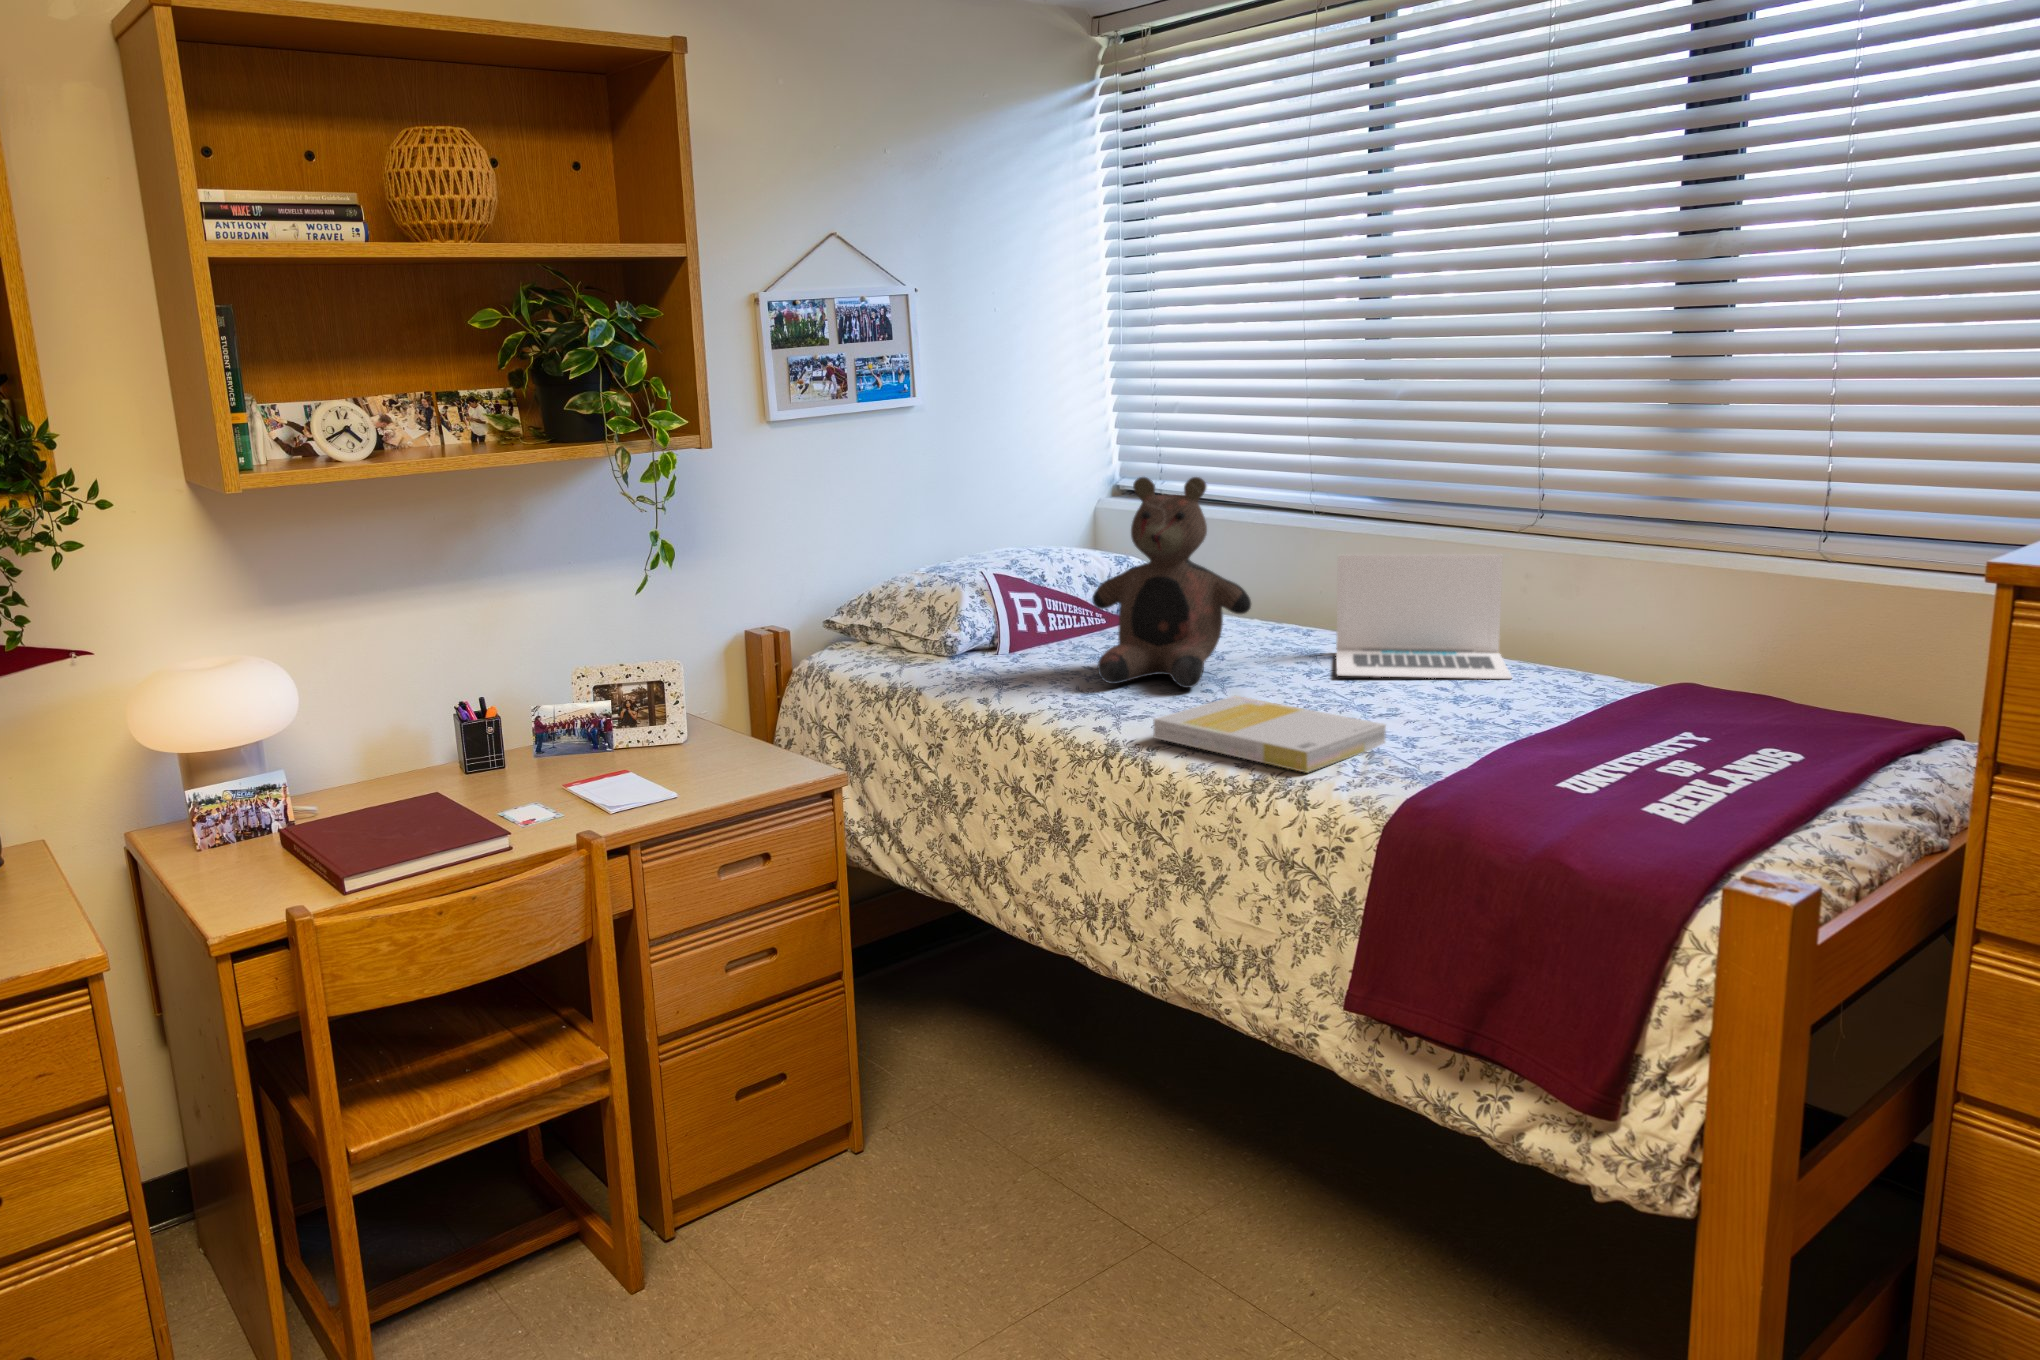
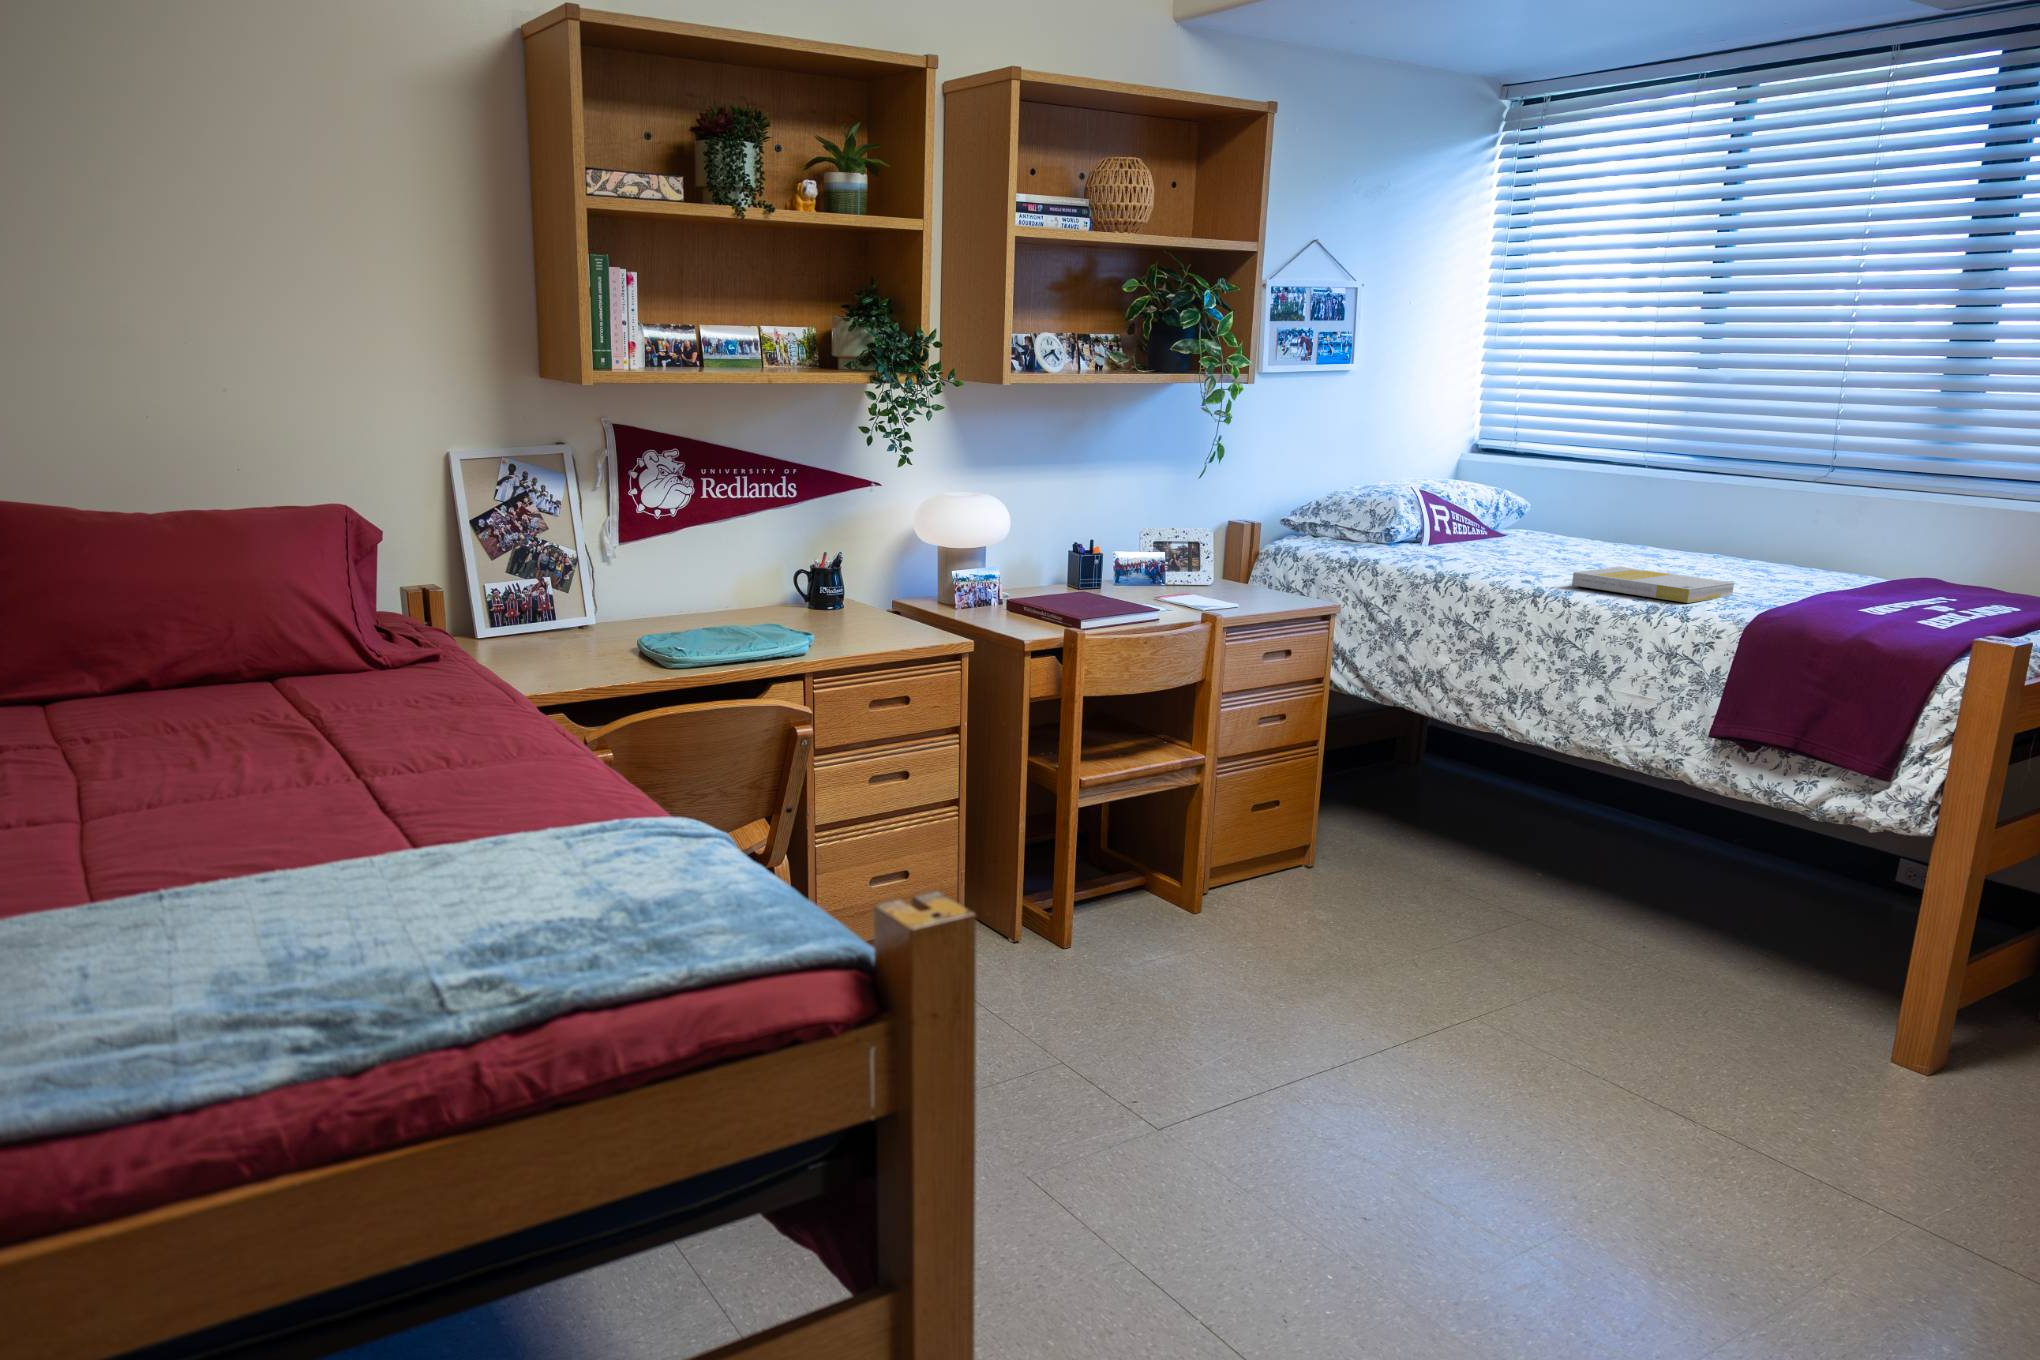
teddy bear: present [1092,477,1251,688] -> none [1501,422,1621,567]
laptop: present [1336,554,1512,679] -> none [1672,487,1808,574]

